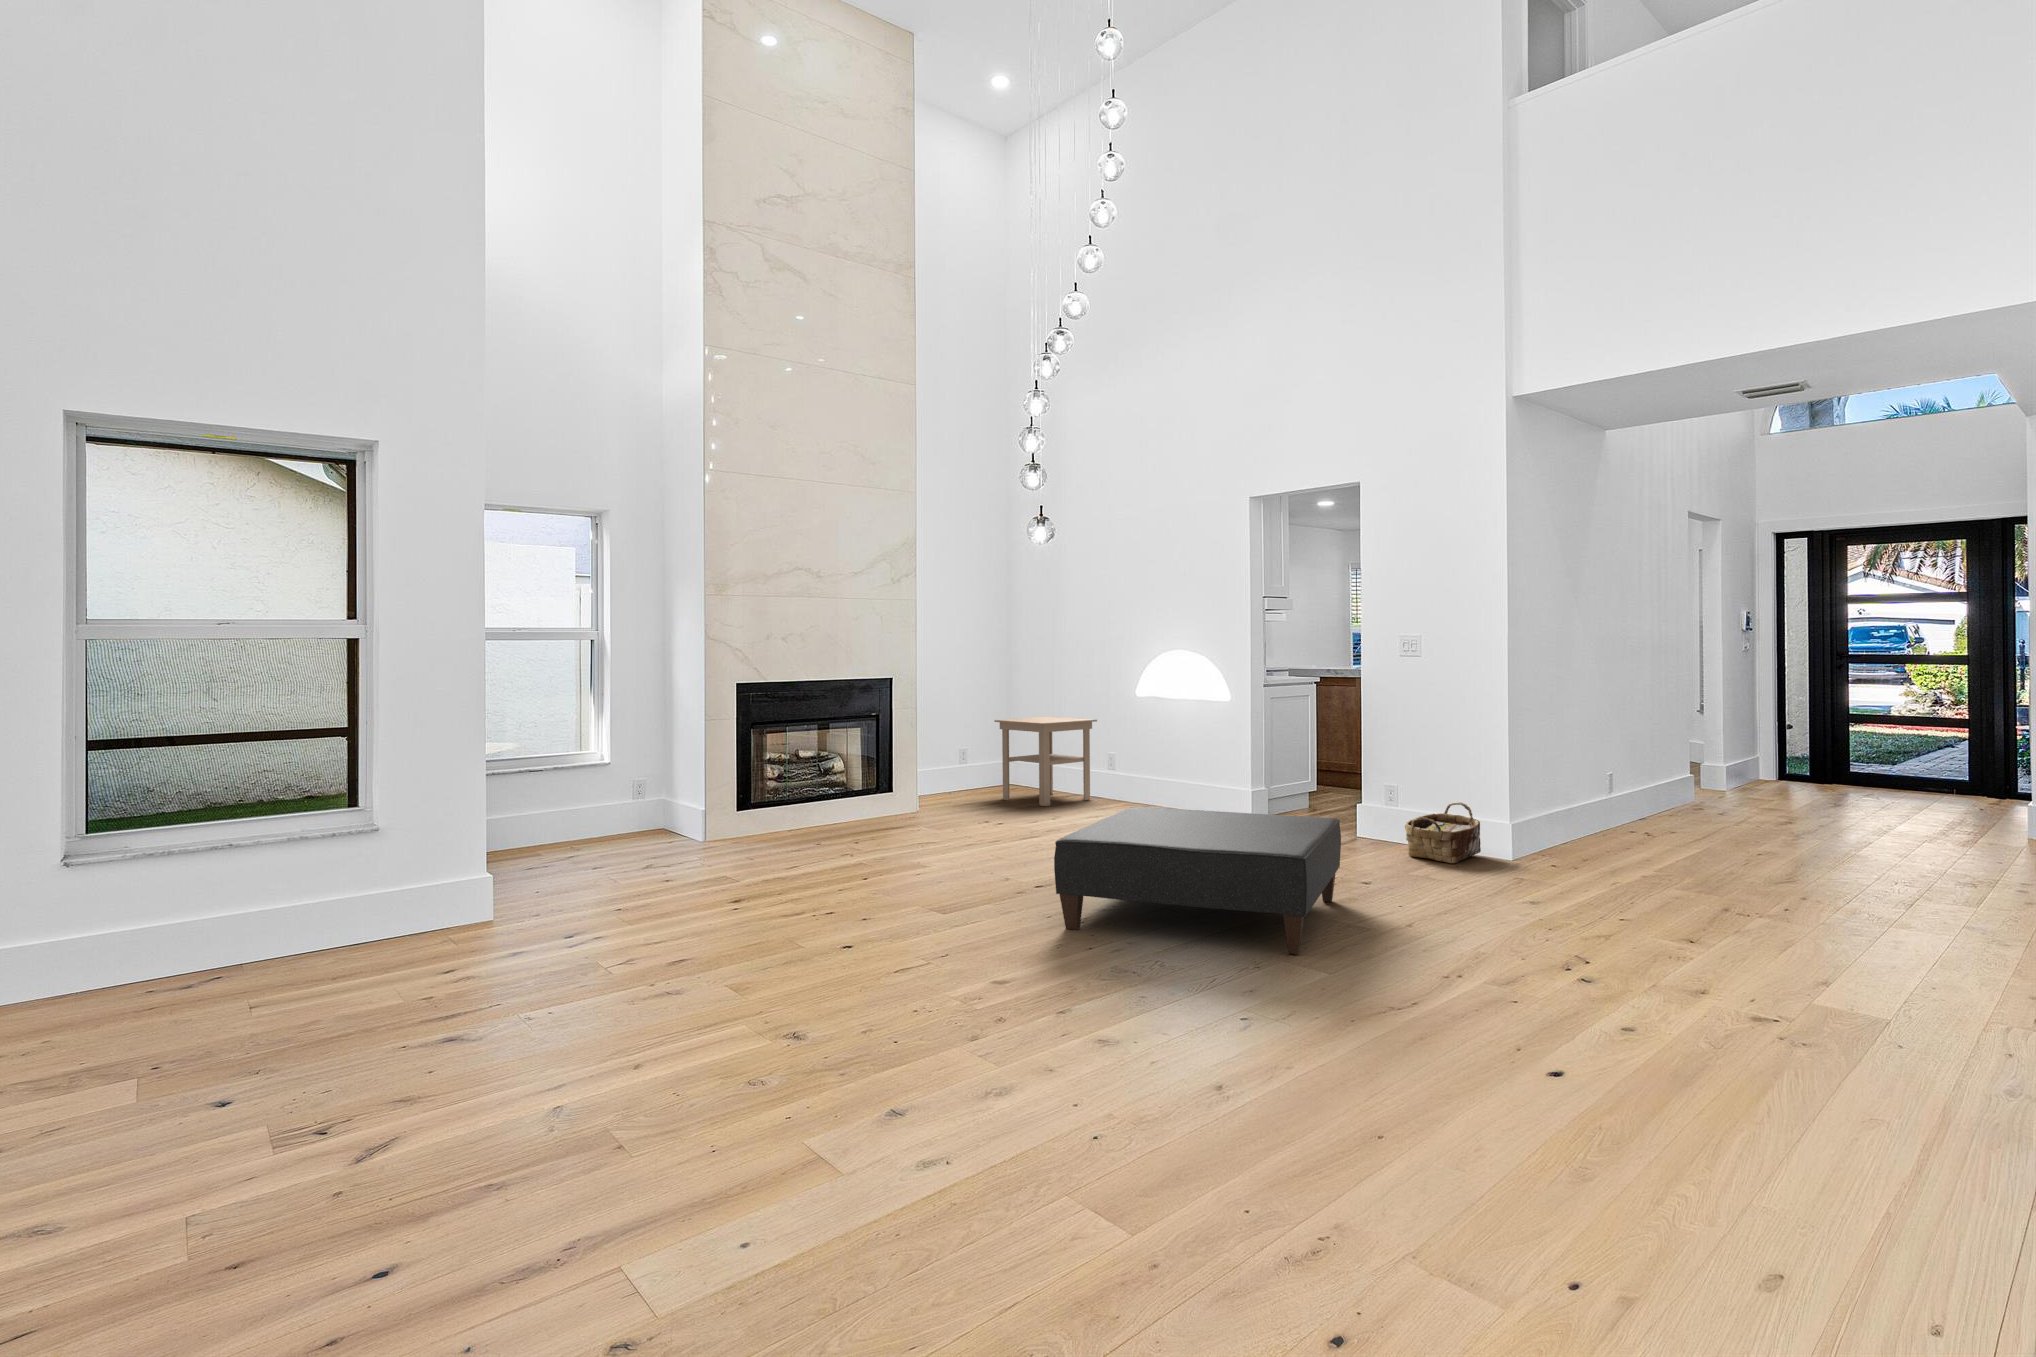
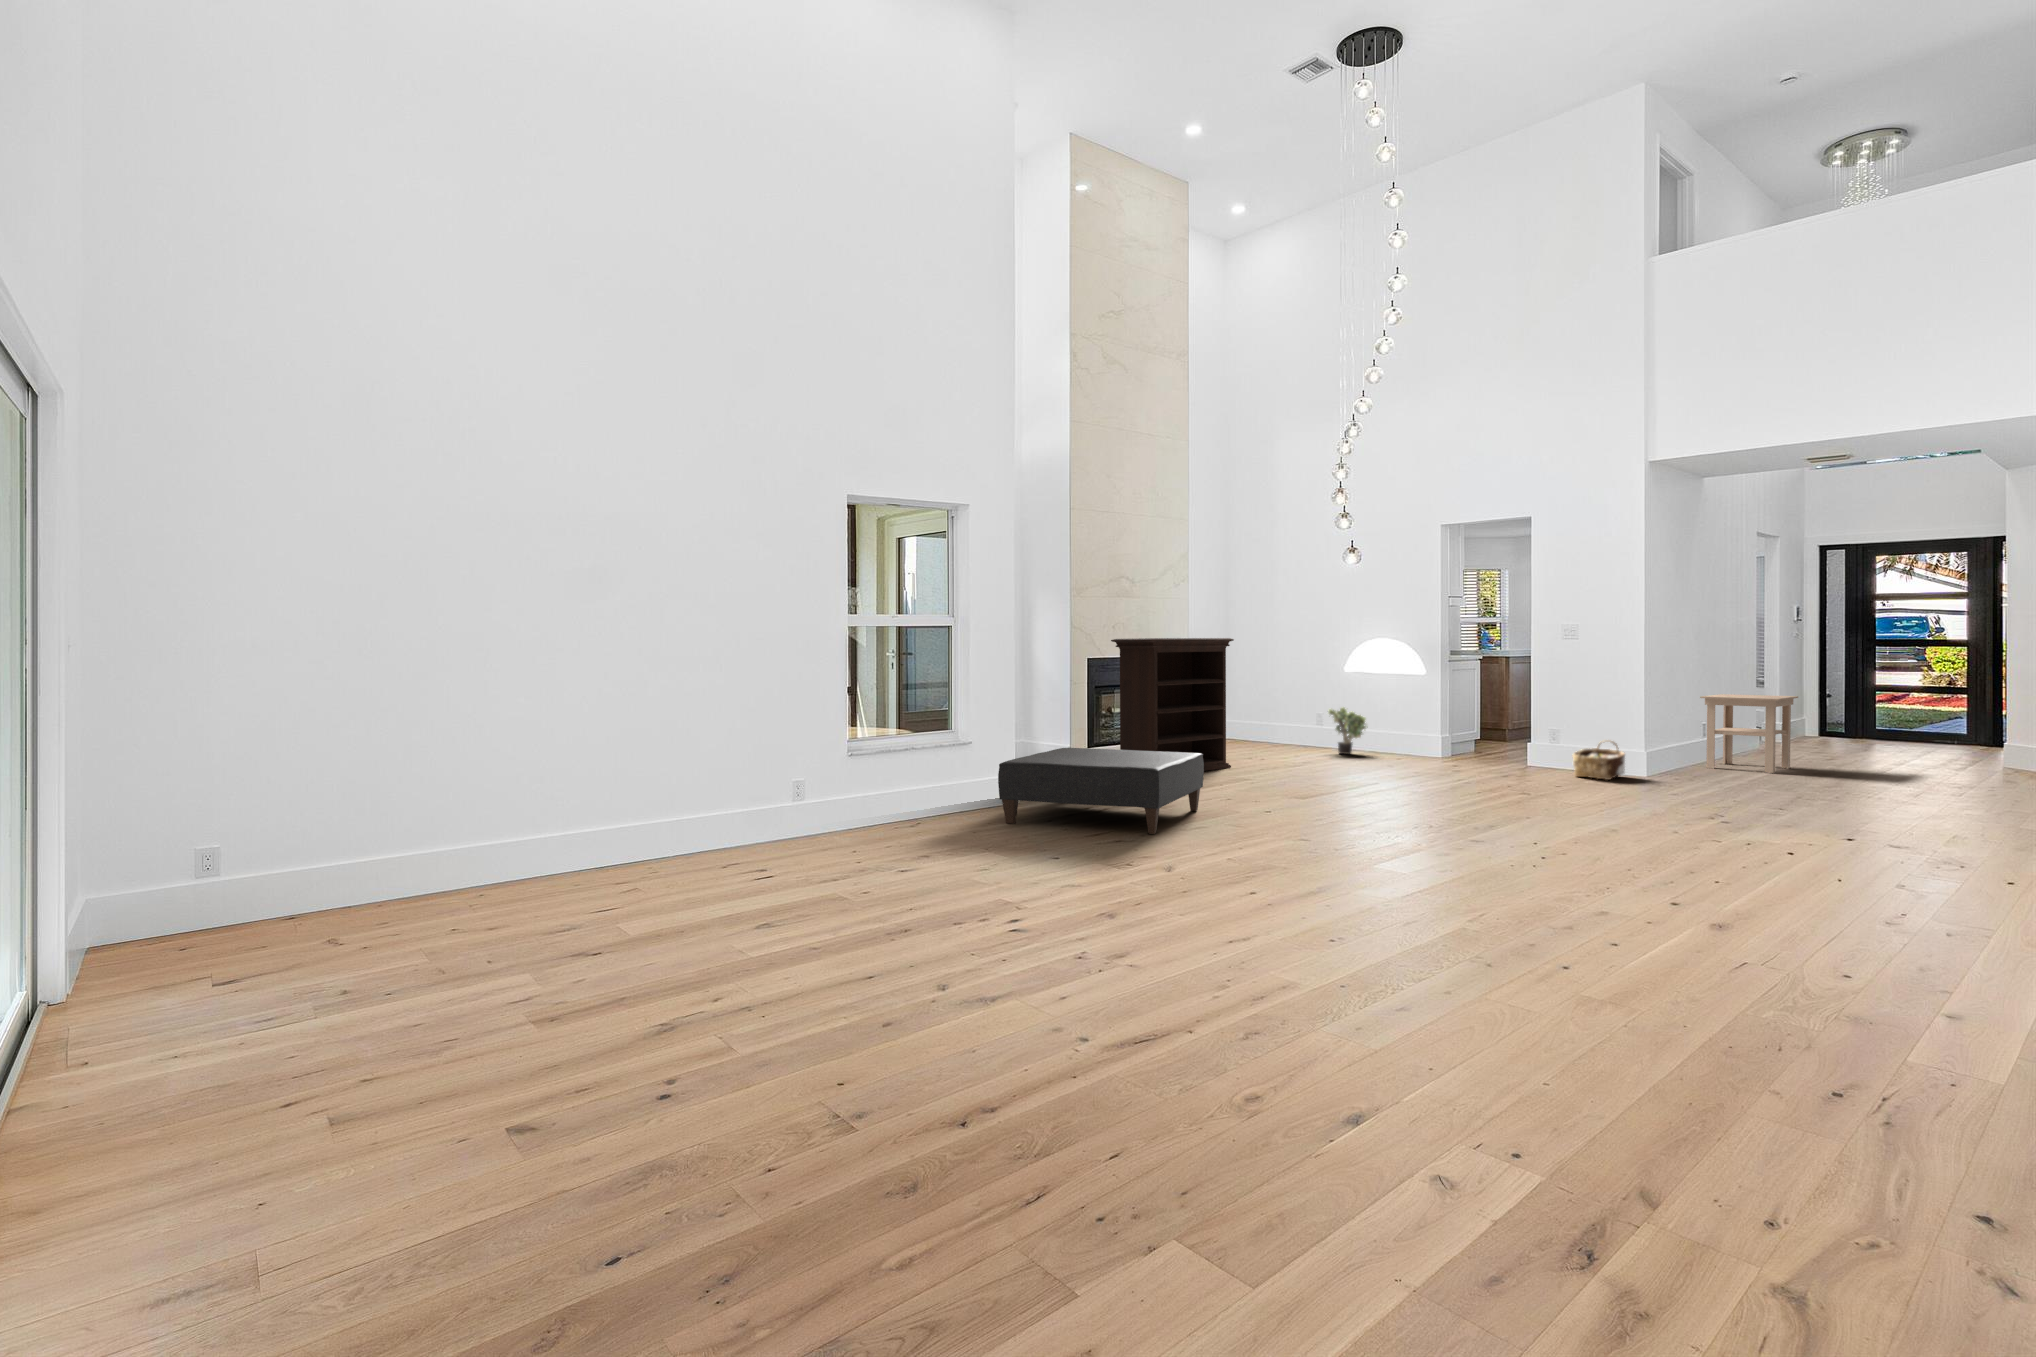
bookshelf: none [753,655,944,859] -> present [1111,638,1234,771]
side table: present [994,717,1097,806] -> present [1700,694,1798,773]
potted plant: none [1111,746,1163,811] -> present [1328,707,1367,754]
ottoman: present [1054,807,1341,954] -> present [998,748,1204,834]

